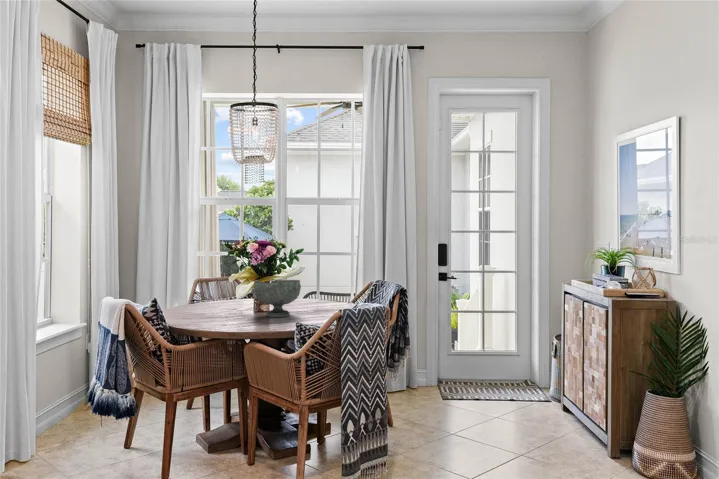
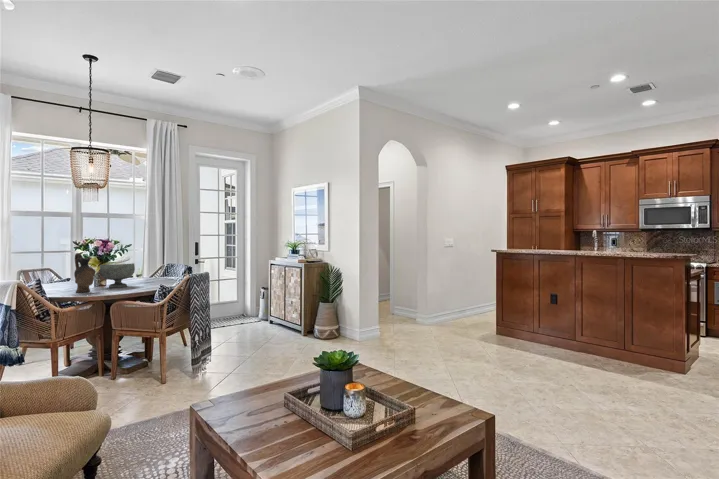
ceramic pitcher: none [211,263,236,321] -> present [74,253,95,292]

